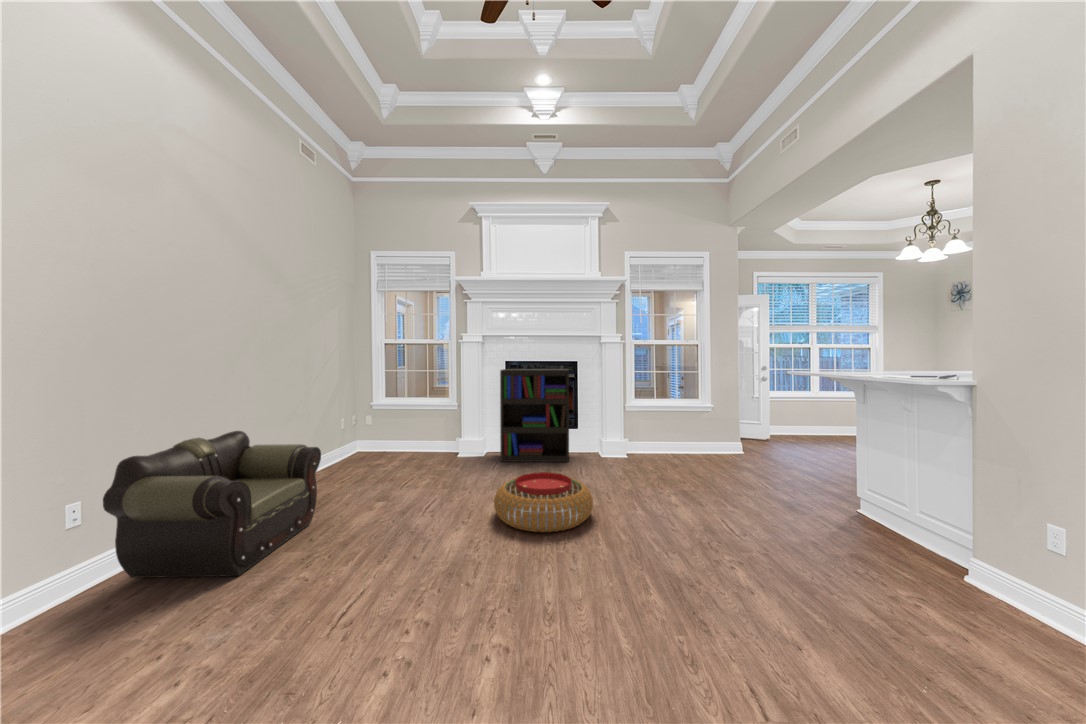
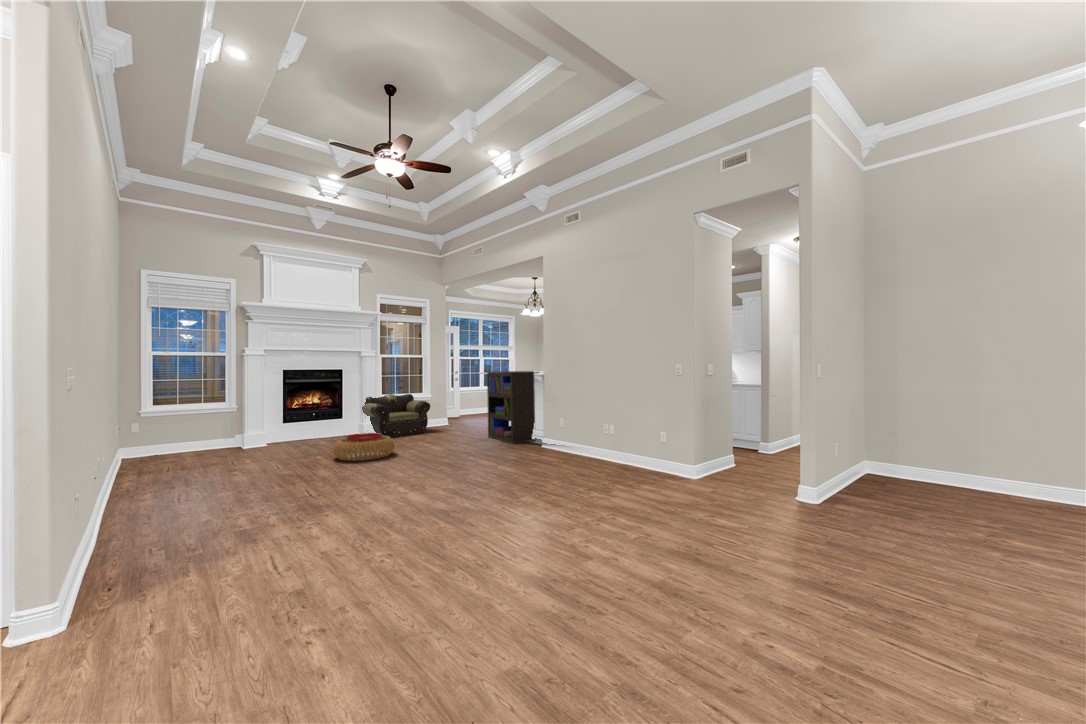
bookshelf: present [500,369,569,462] -> present [487,371,535,444]
armchair: present [103,431,321,578] -> present [362,394,430,437]

